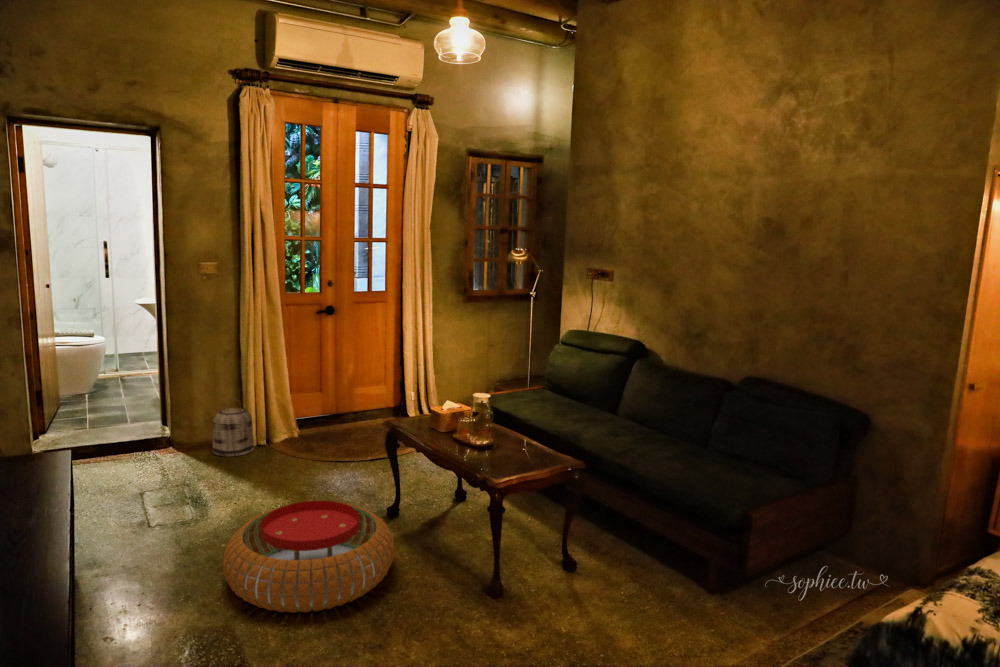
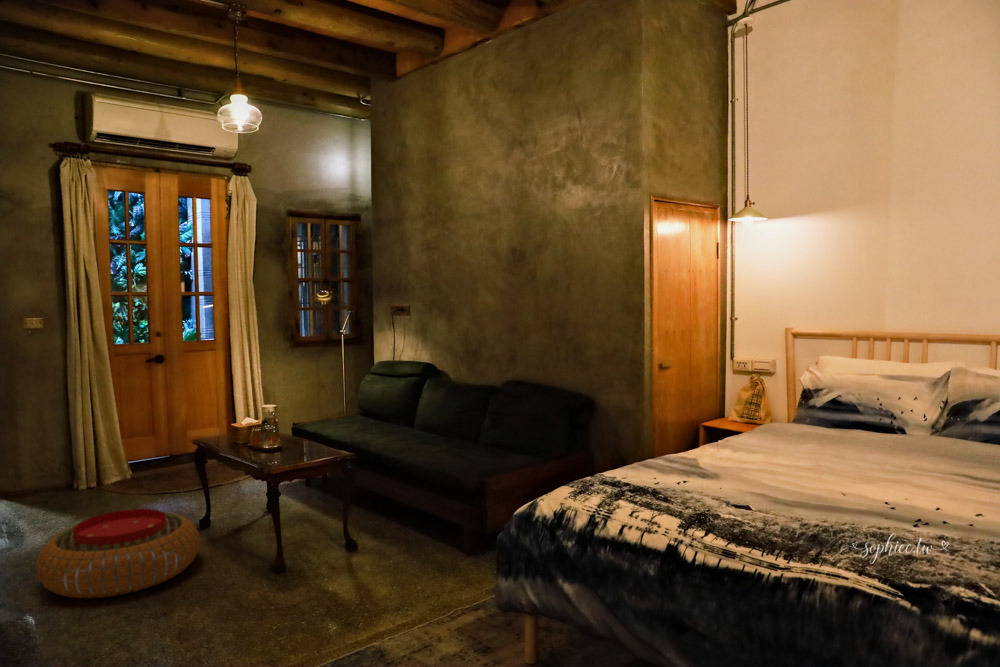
basket: present [212,401,254,457] -> none [39,443,83,498]

